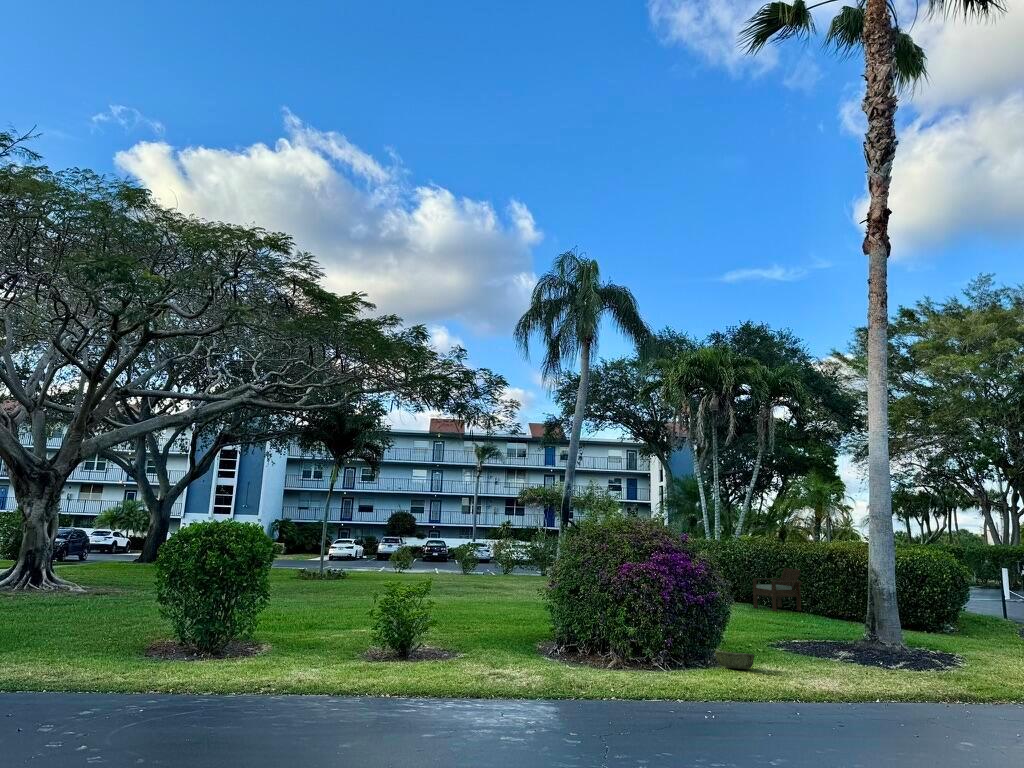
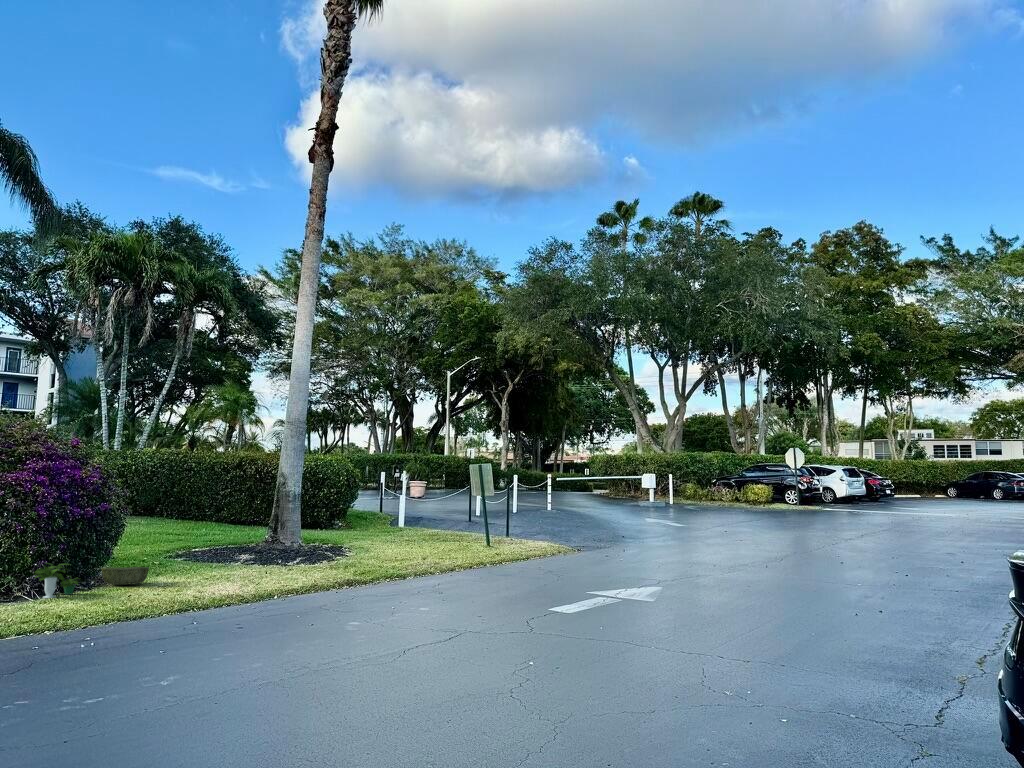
chair: present [753,568,802,611] -> none [153,477,208,521]
potted plant: none [665,642,701,673] -> present [35,563,78,598]

